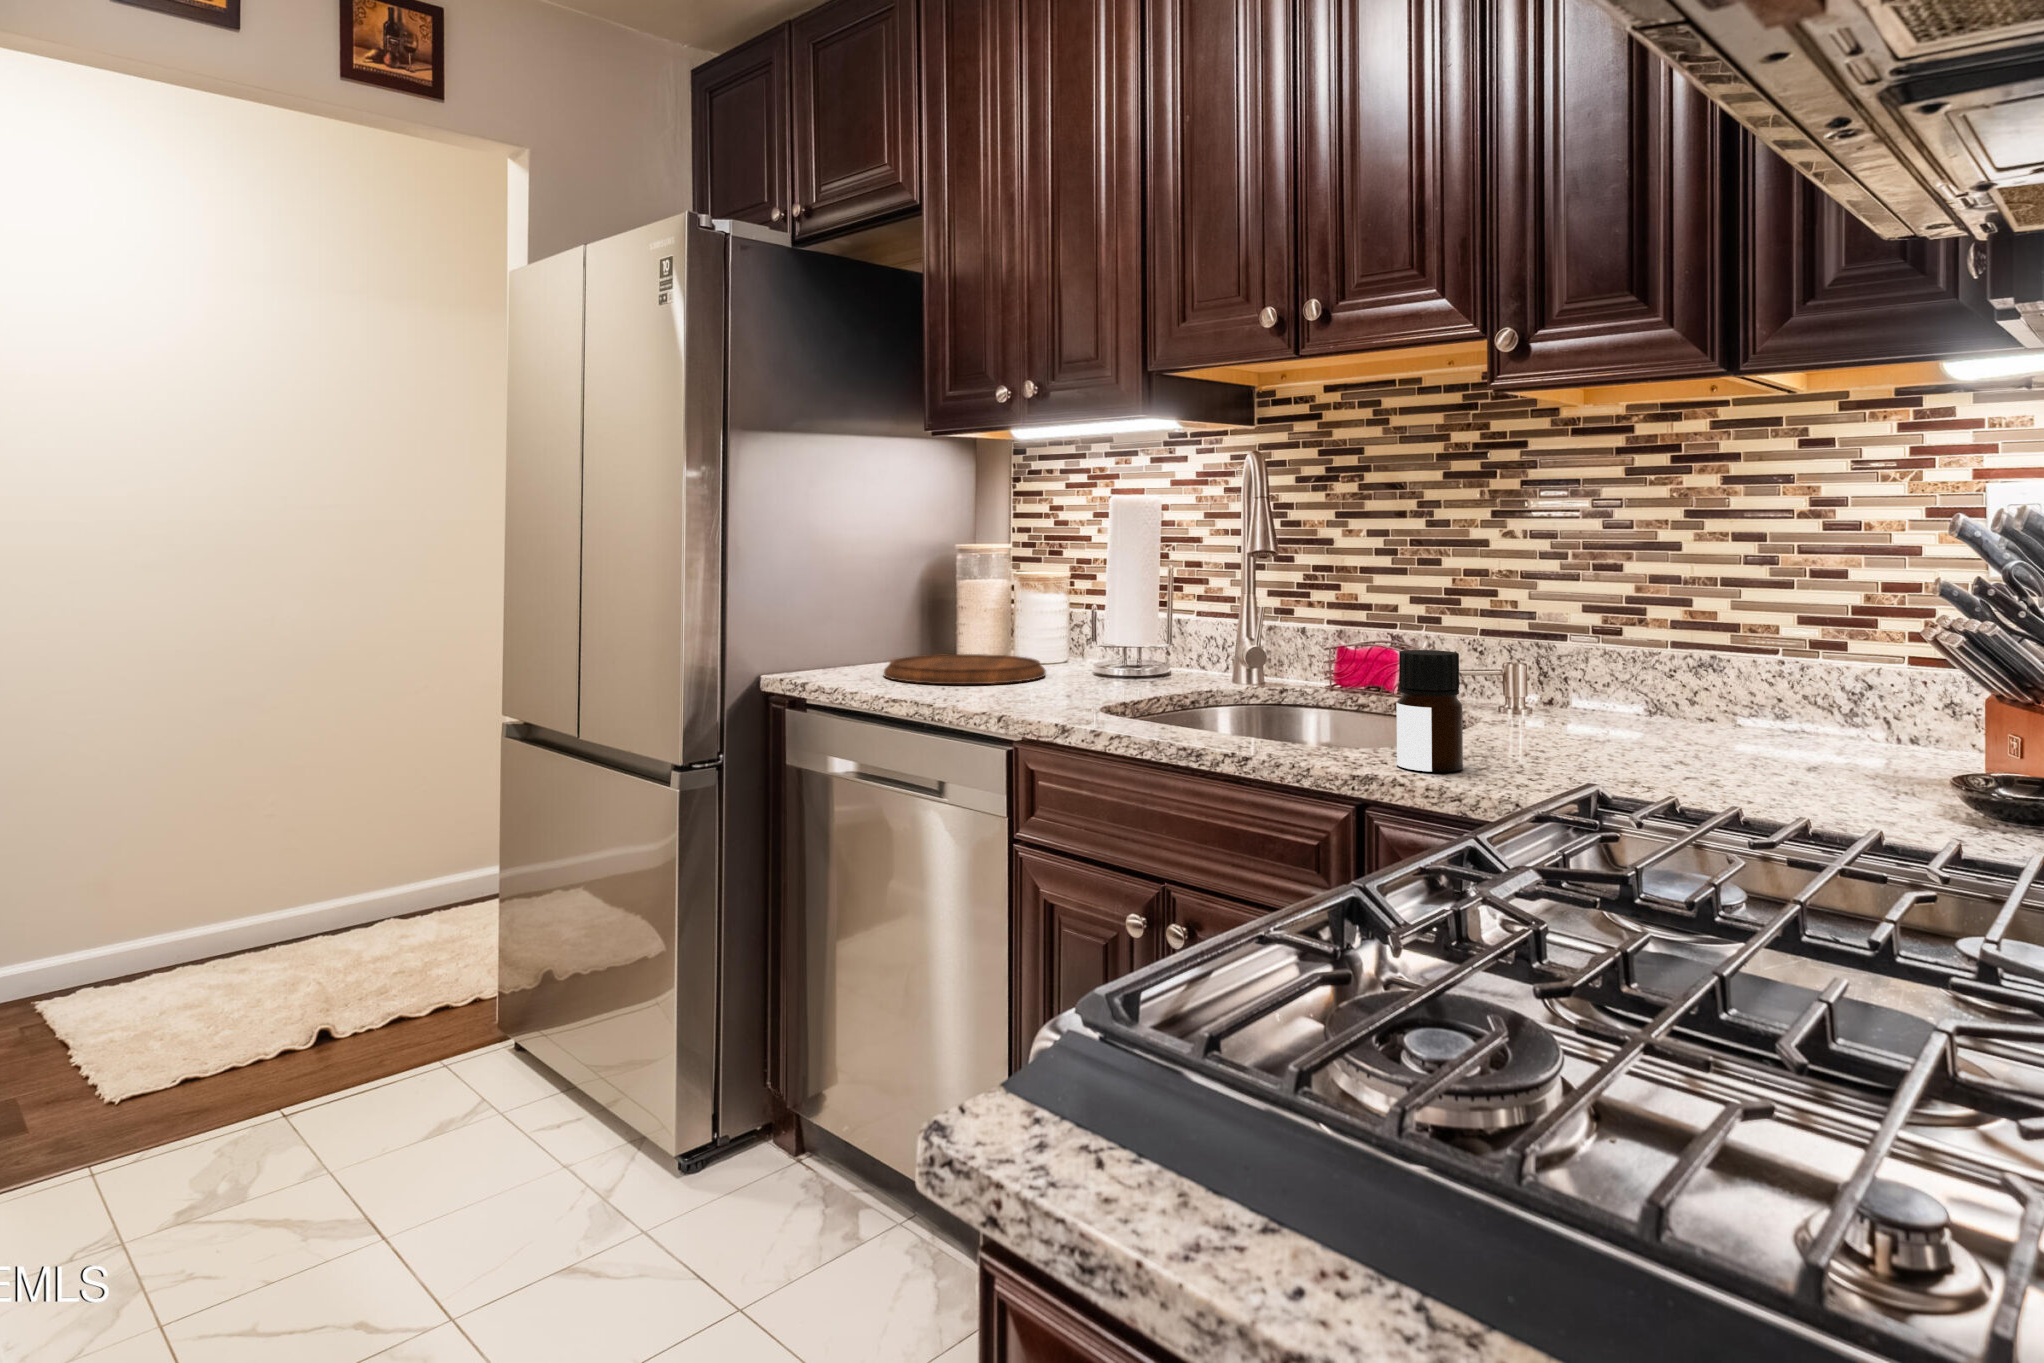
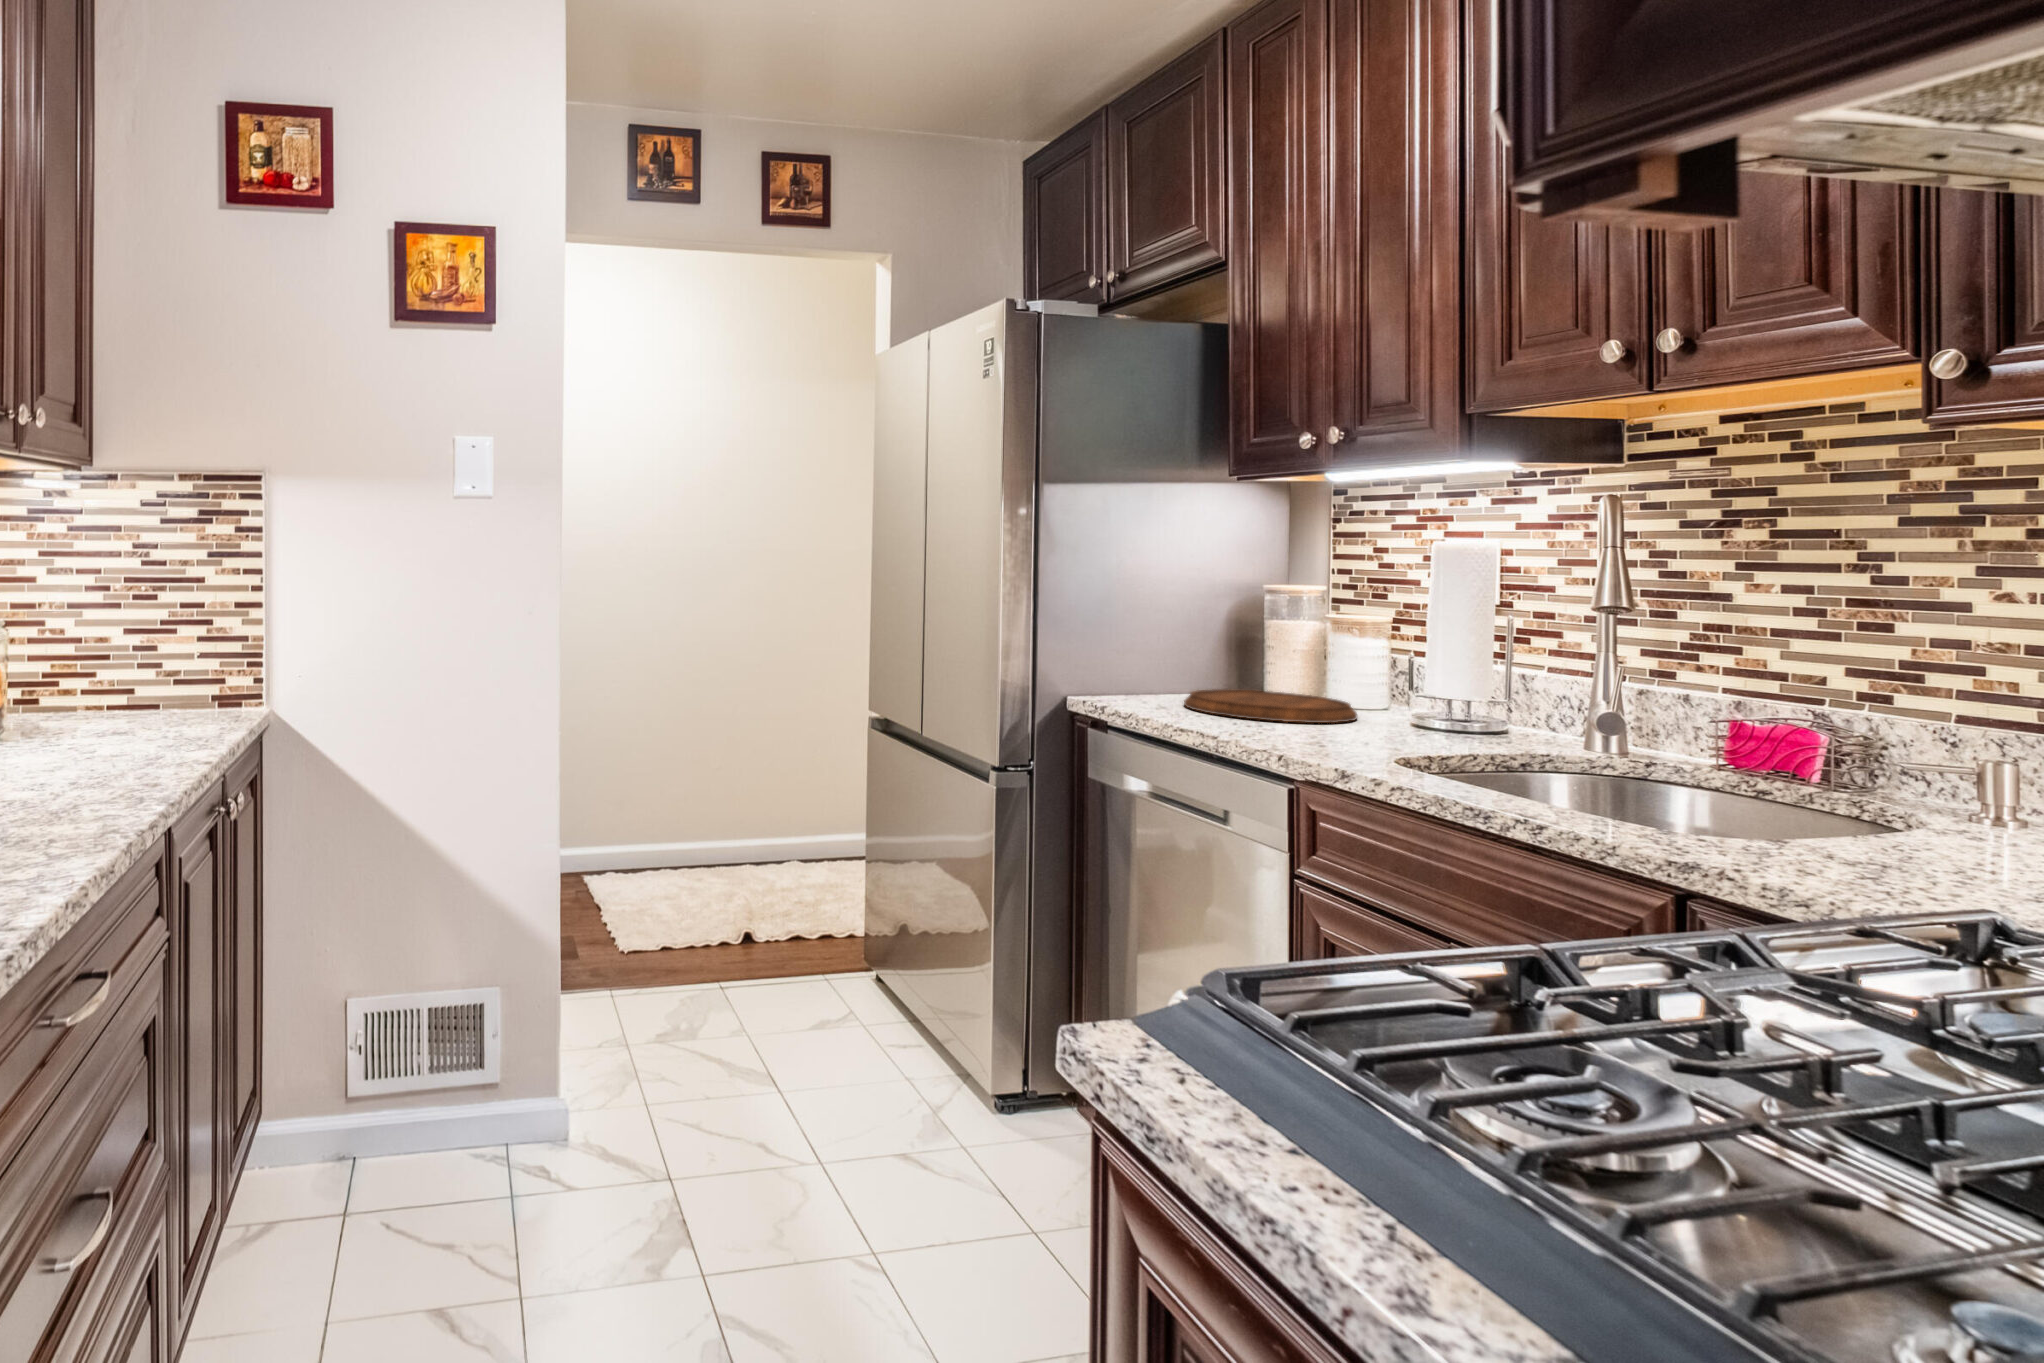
bottle: present [1397,650,1463,772] -> none [1743,726,1847,881]

